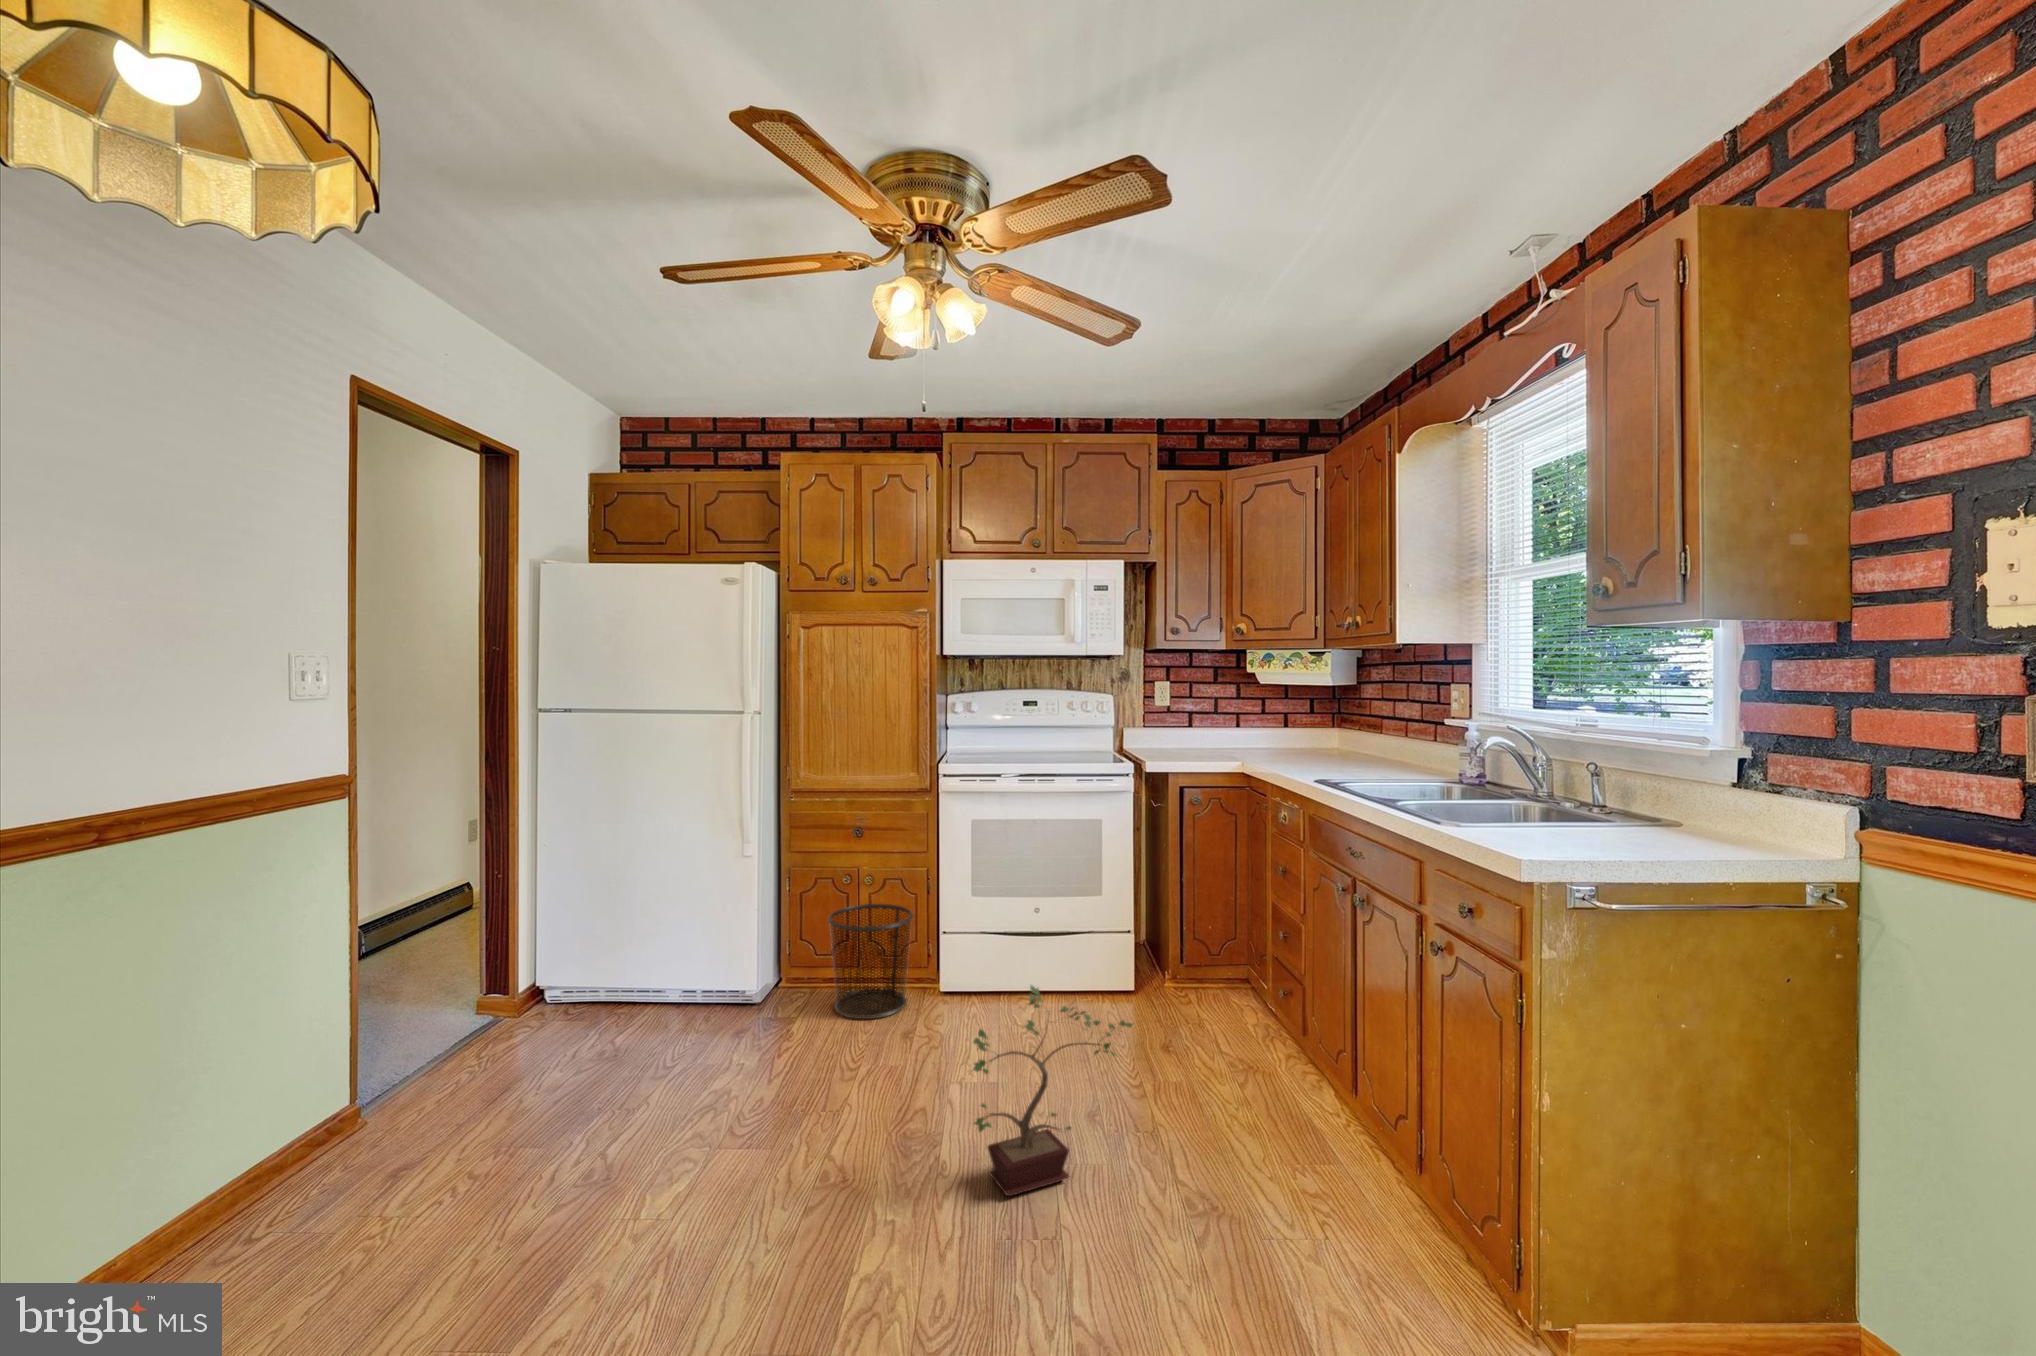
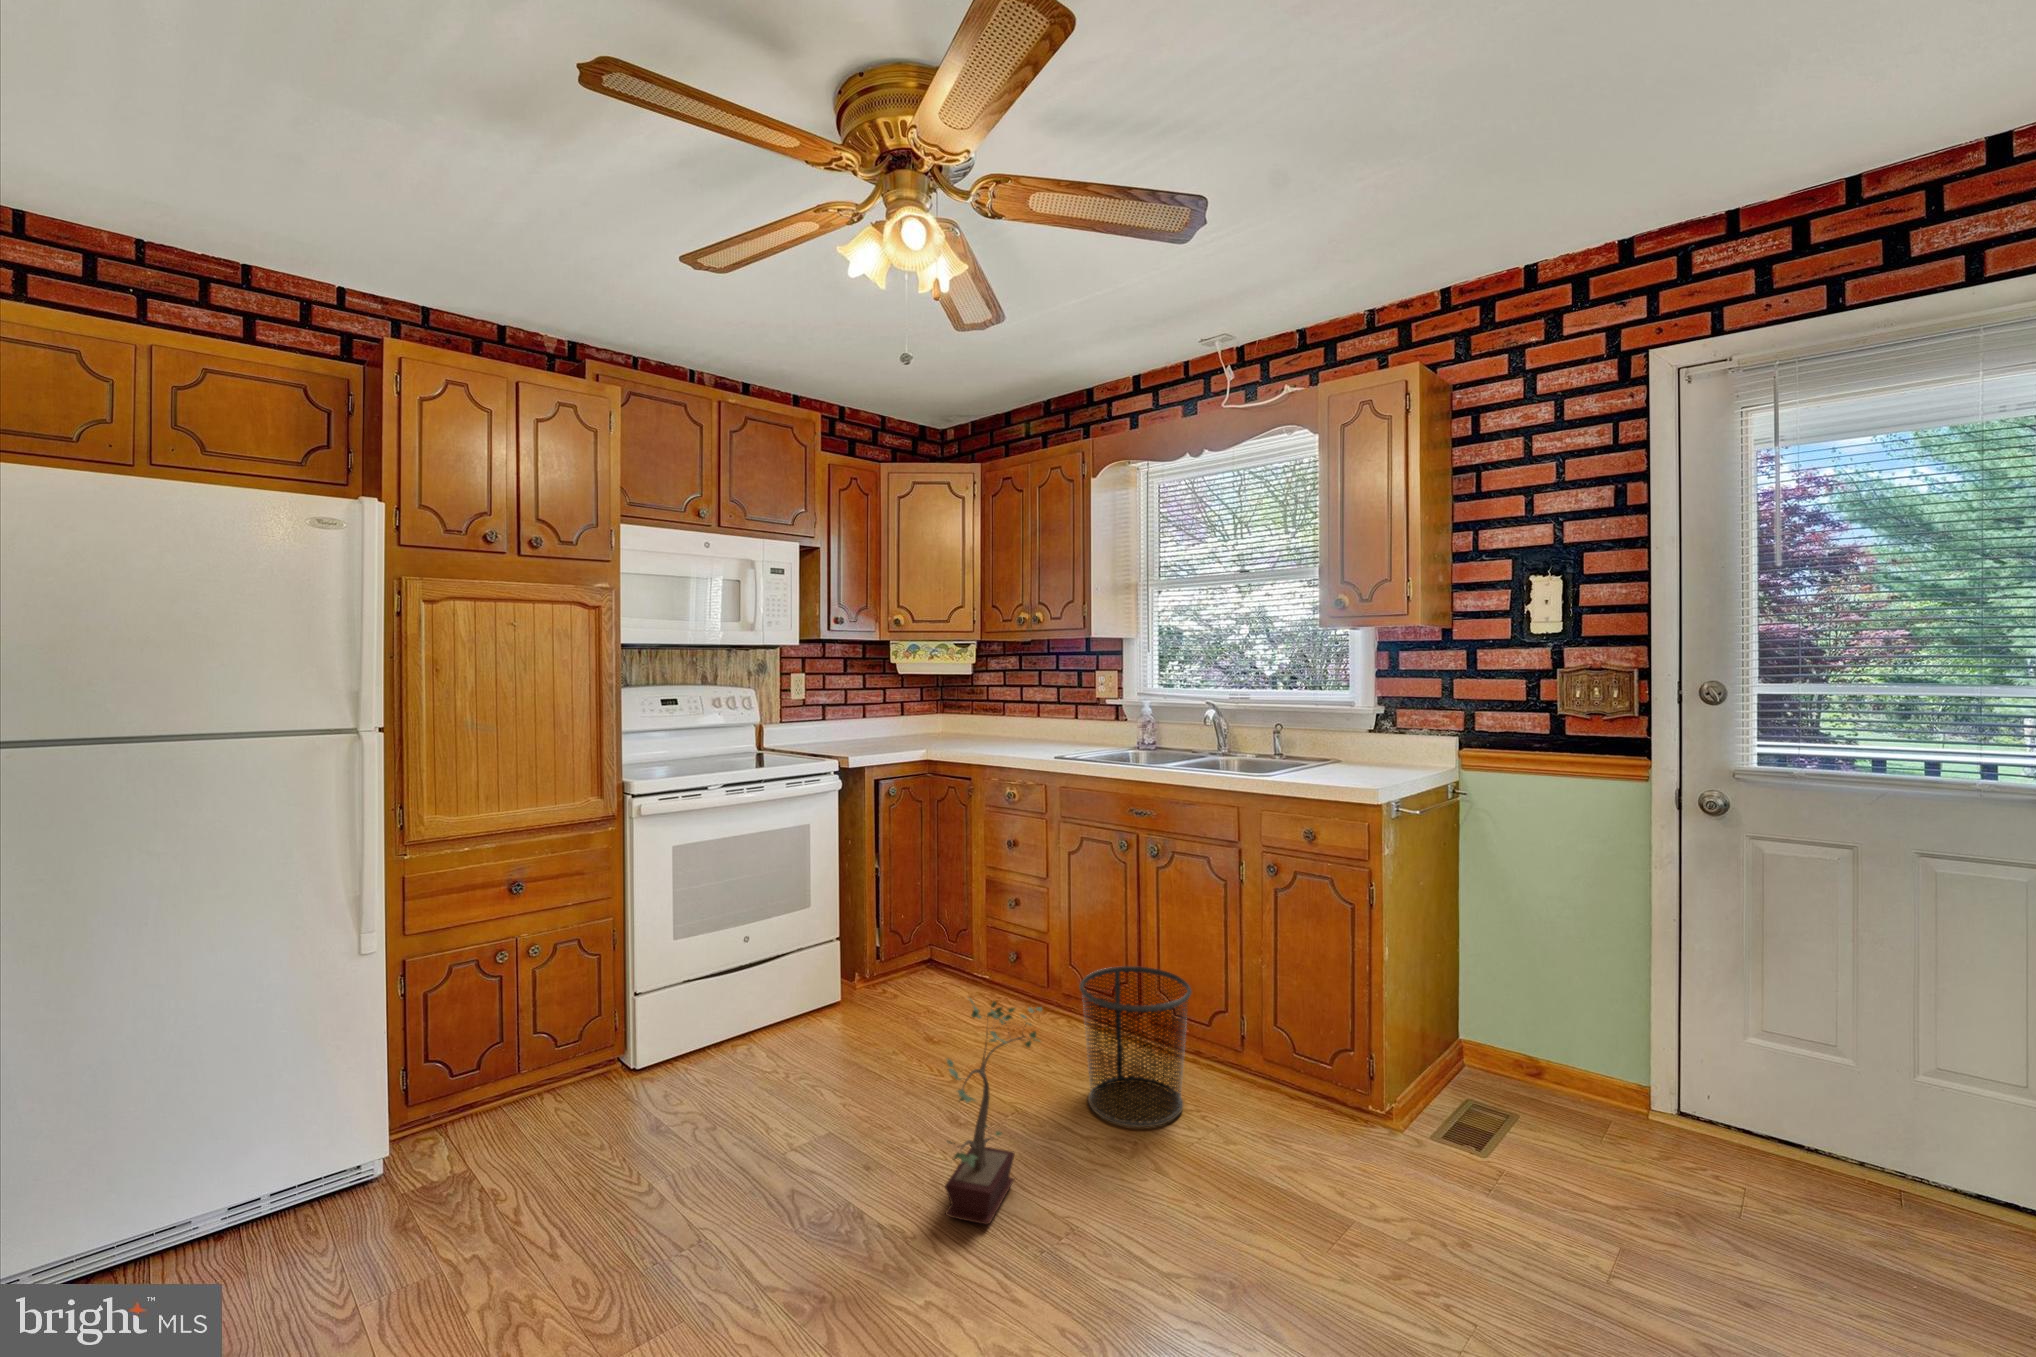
waste bin: present [828,904,913,1019] -> present [1079,966,1192,1127]

